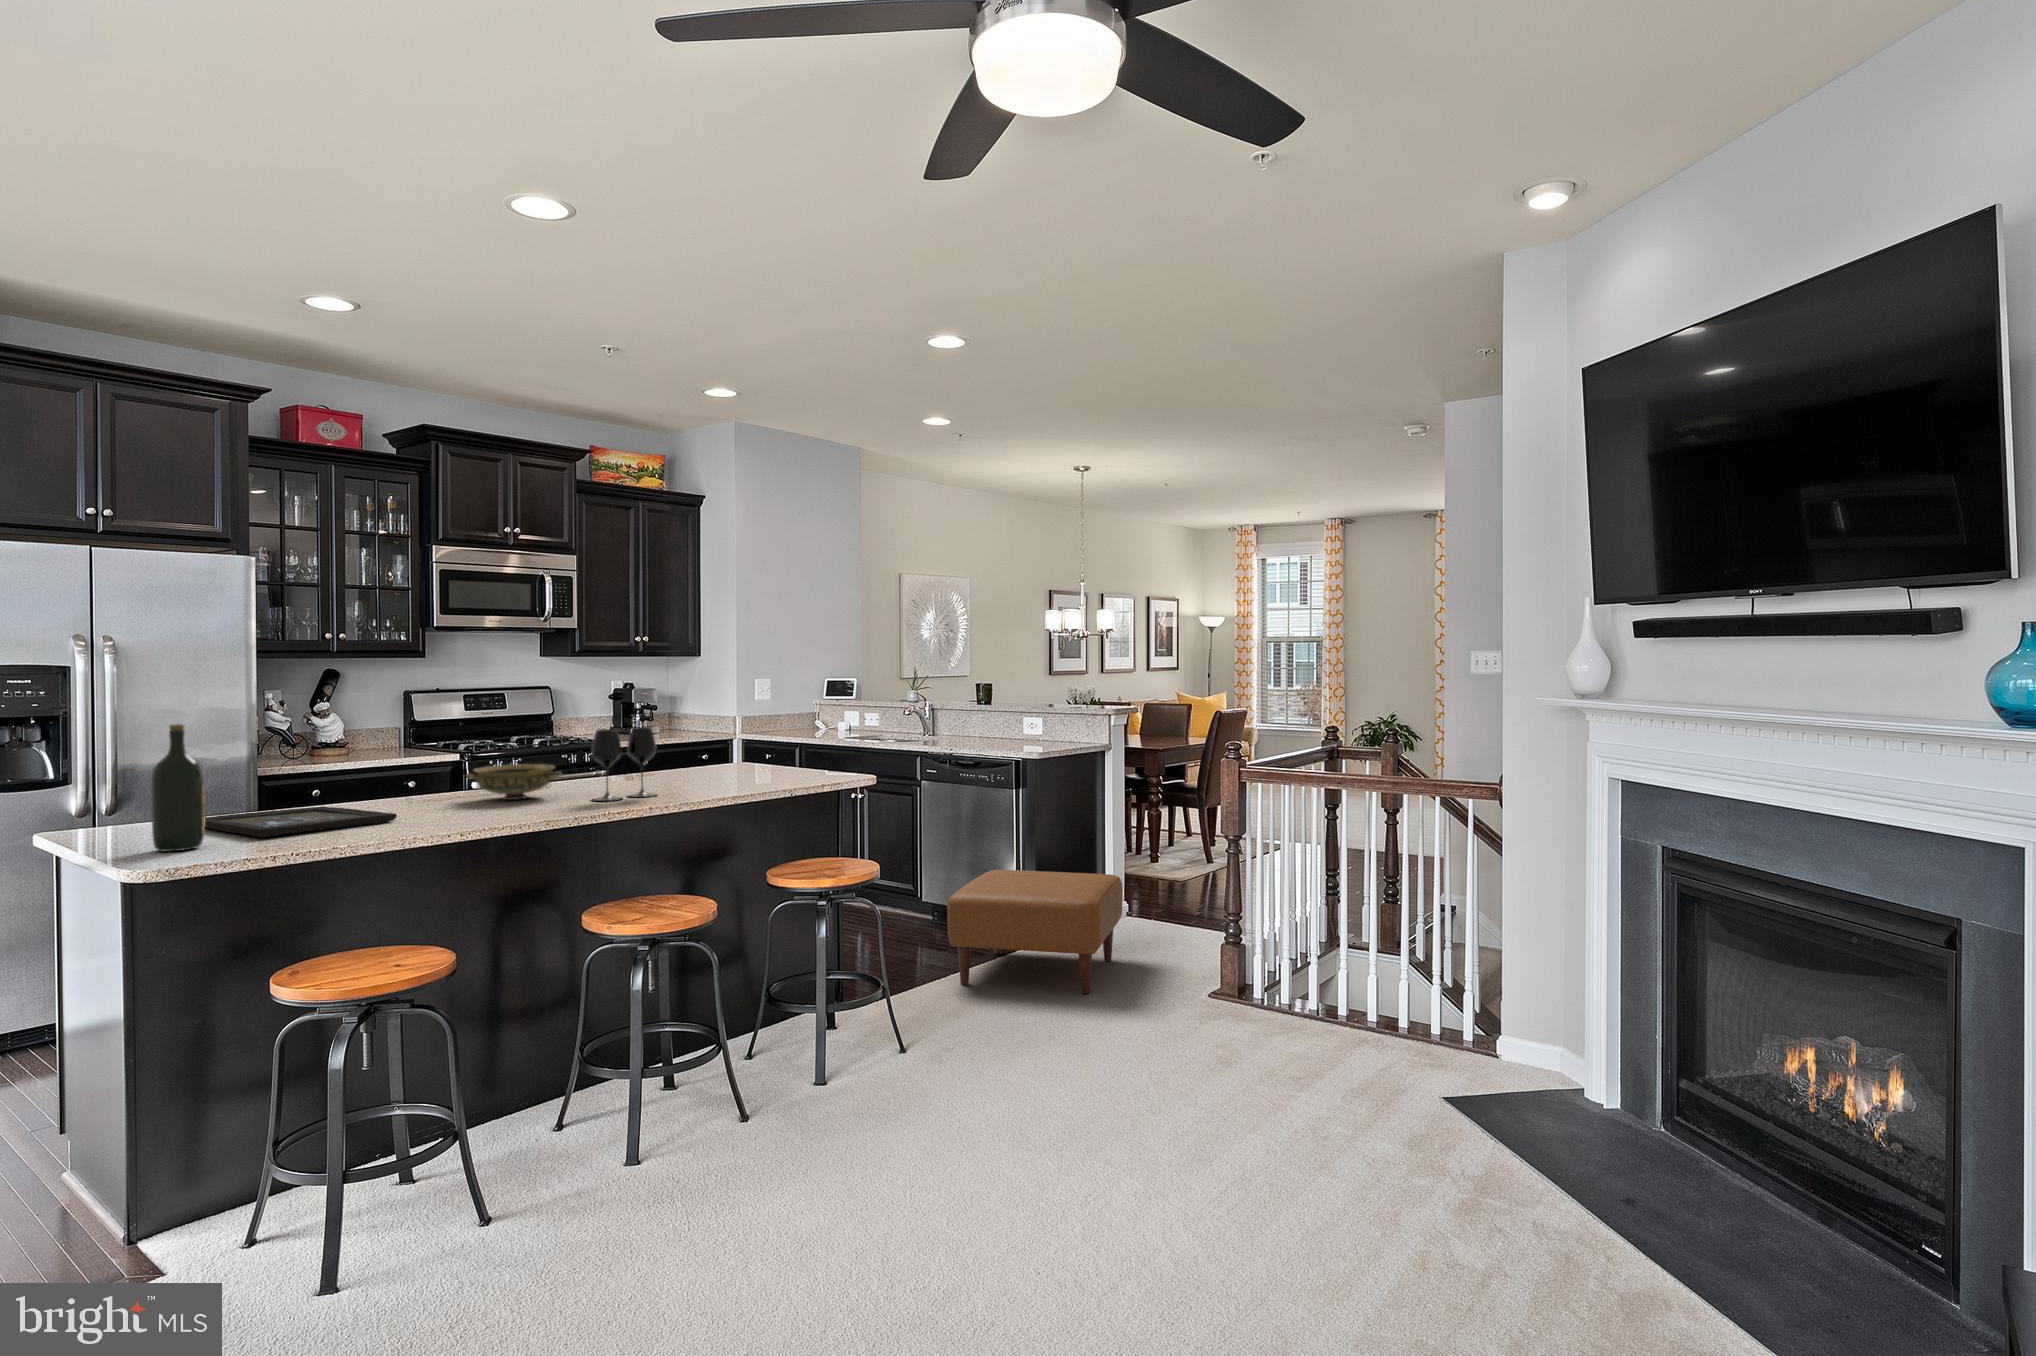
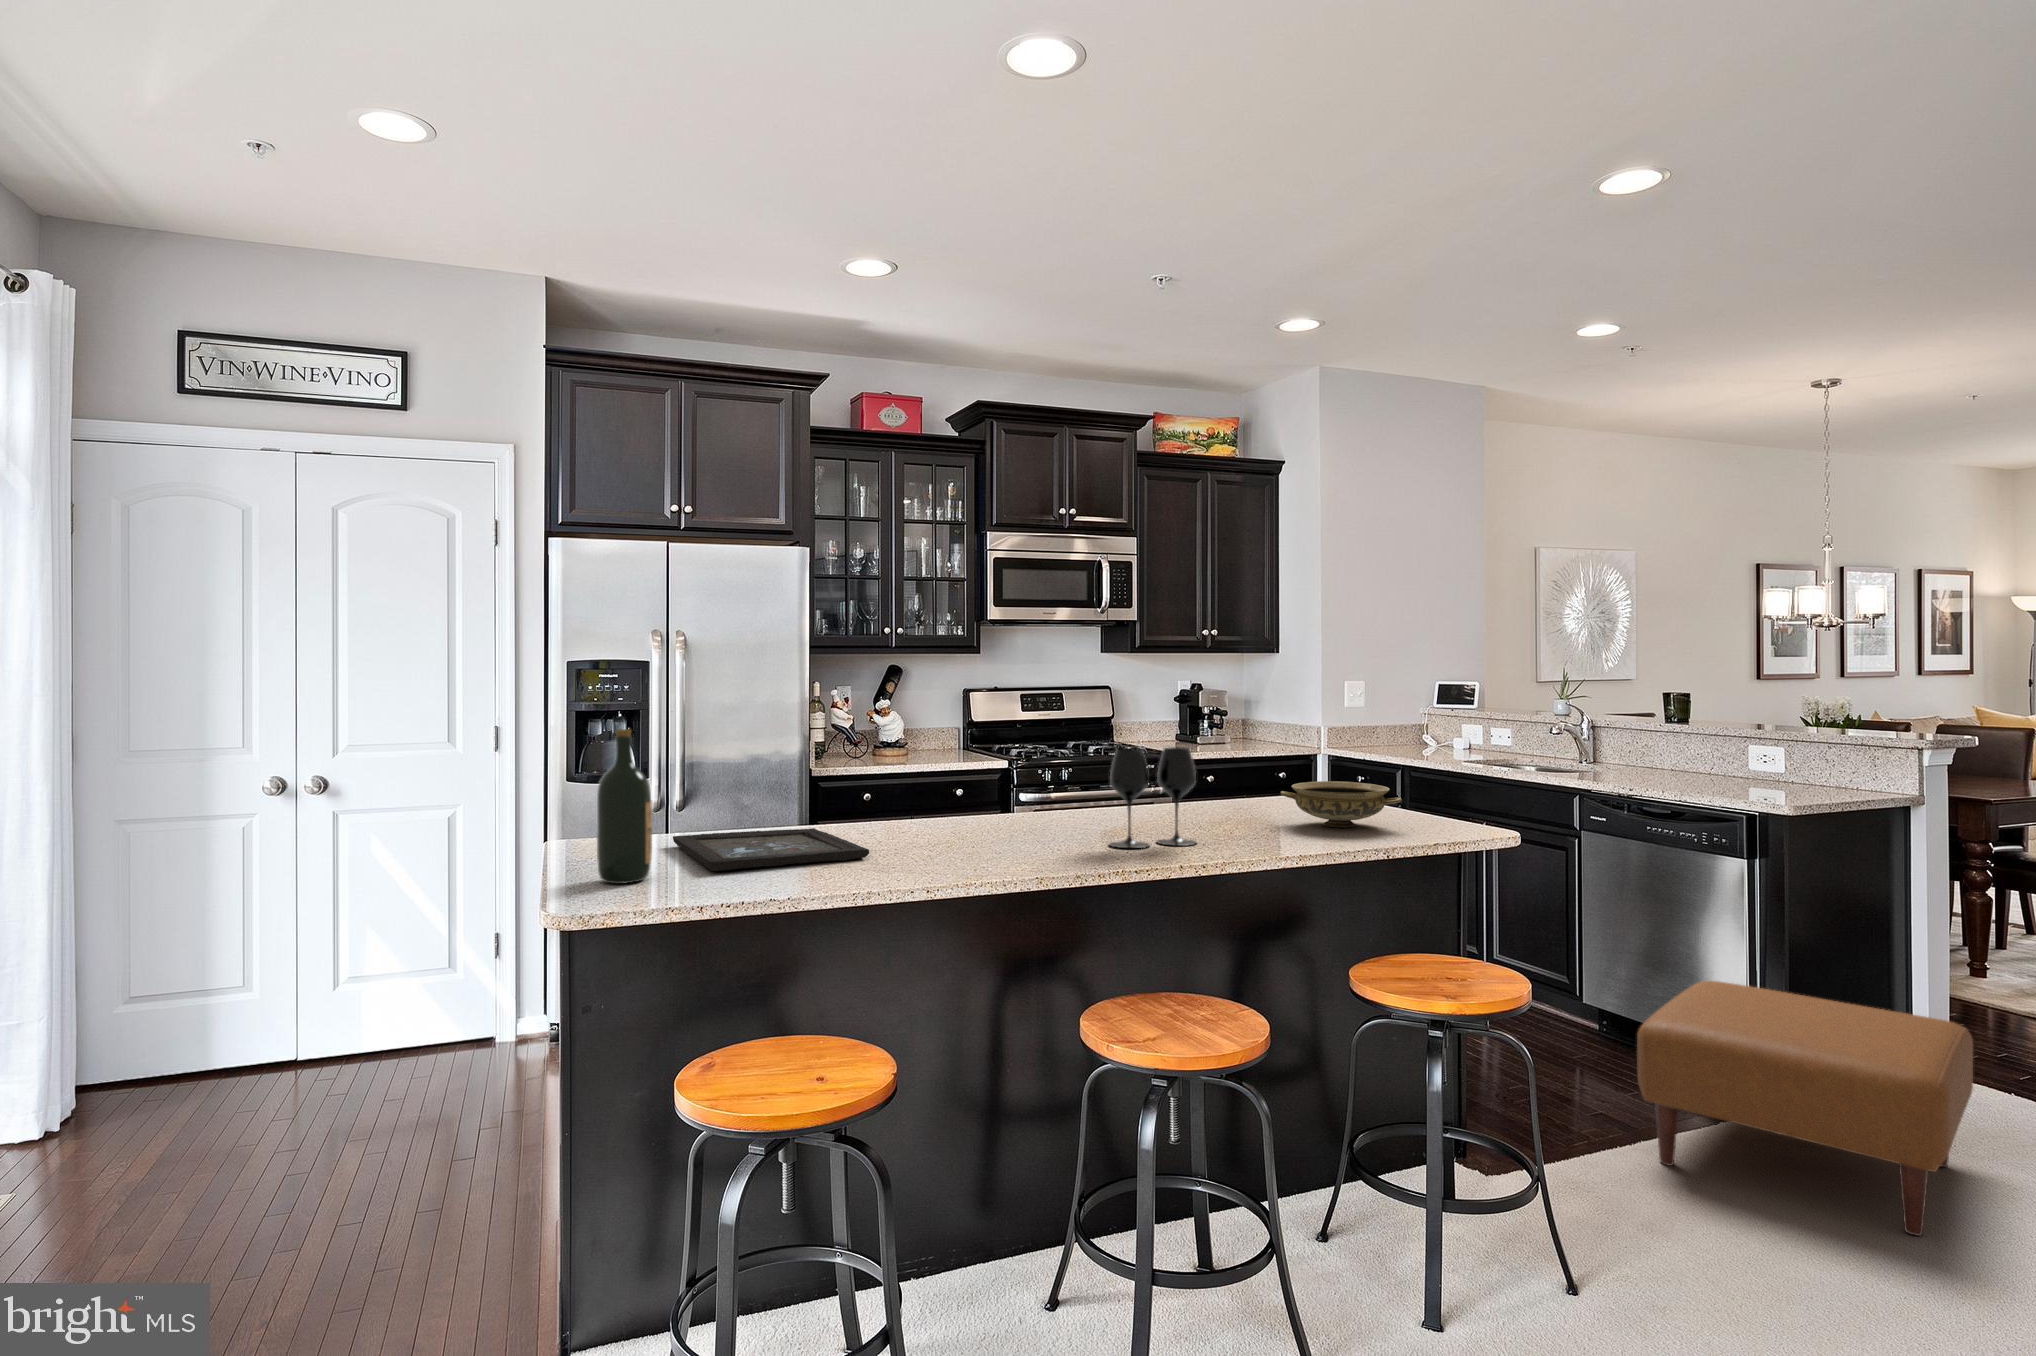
ceramic bowl: present [466,764,562,800] -> present [1280,781,1402,827]

